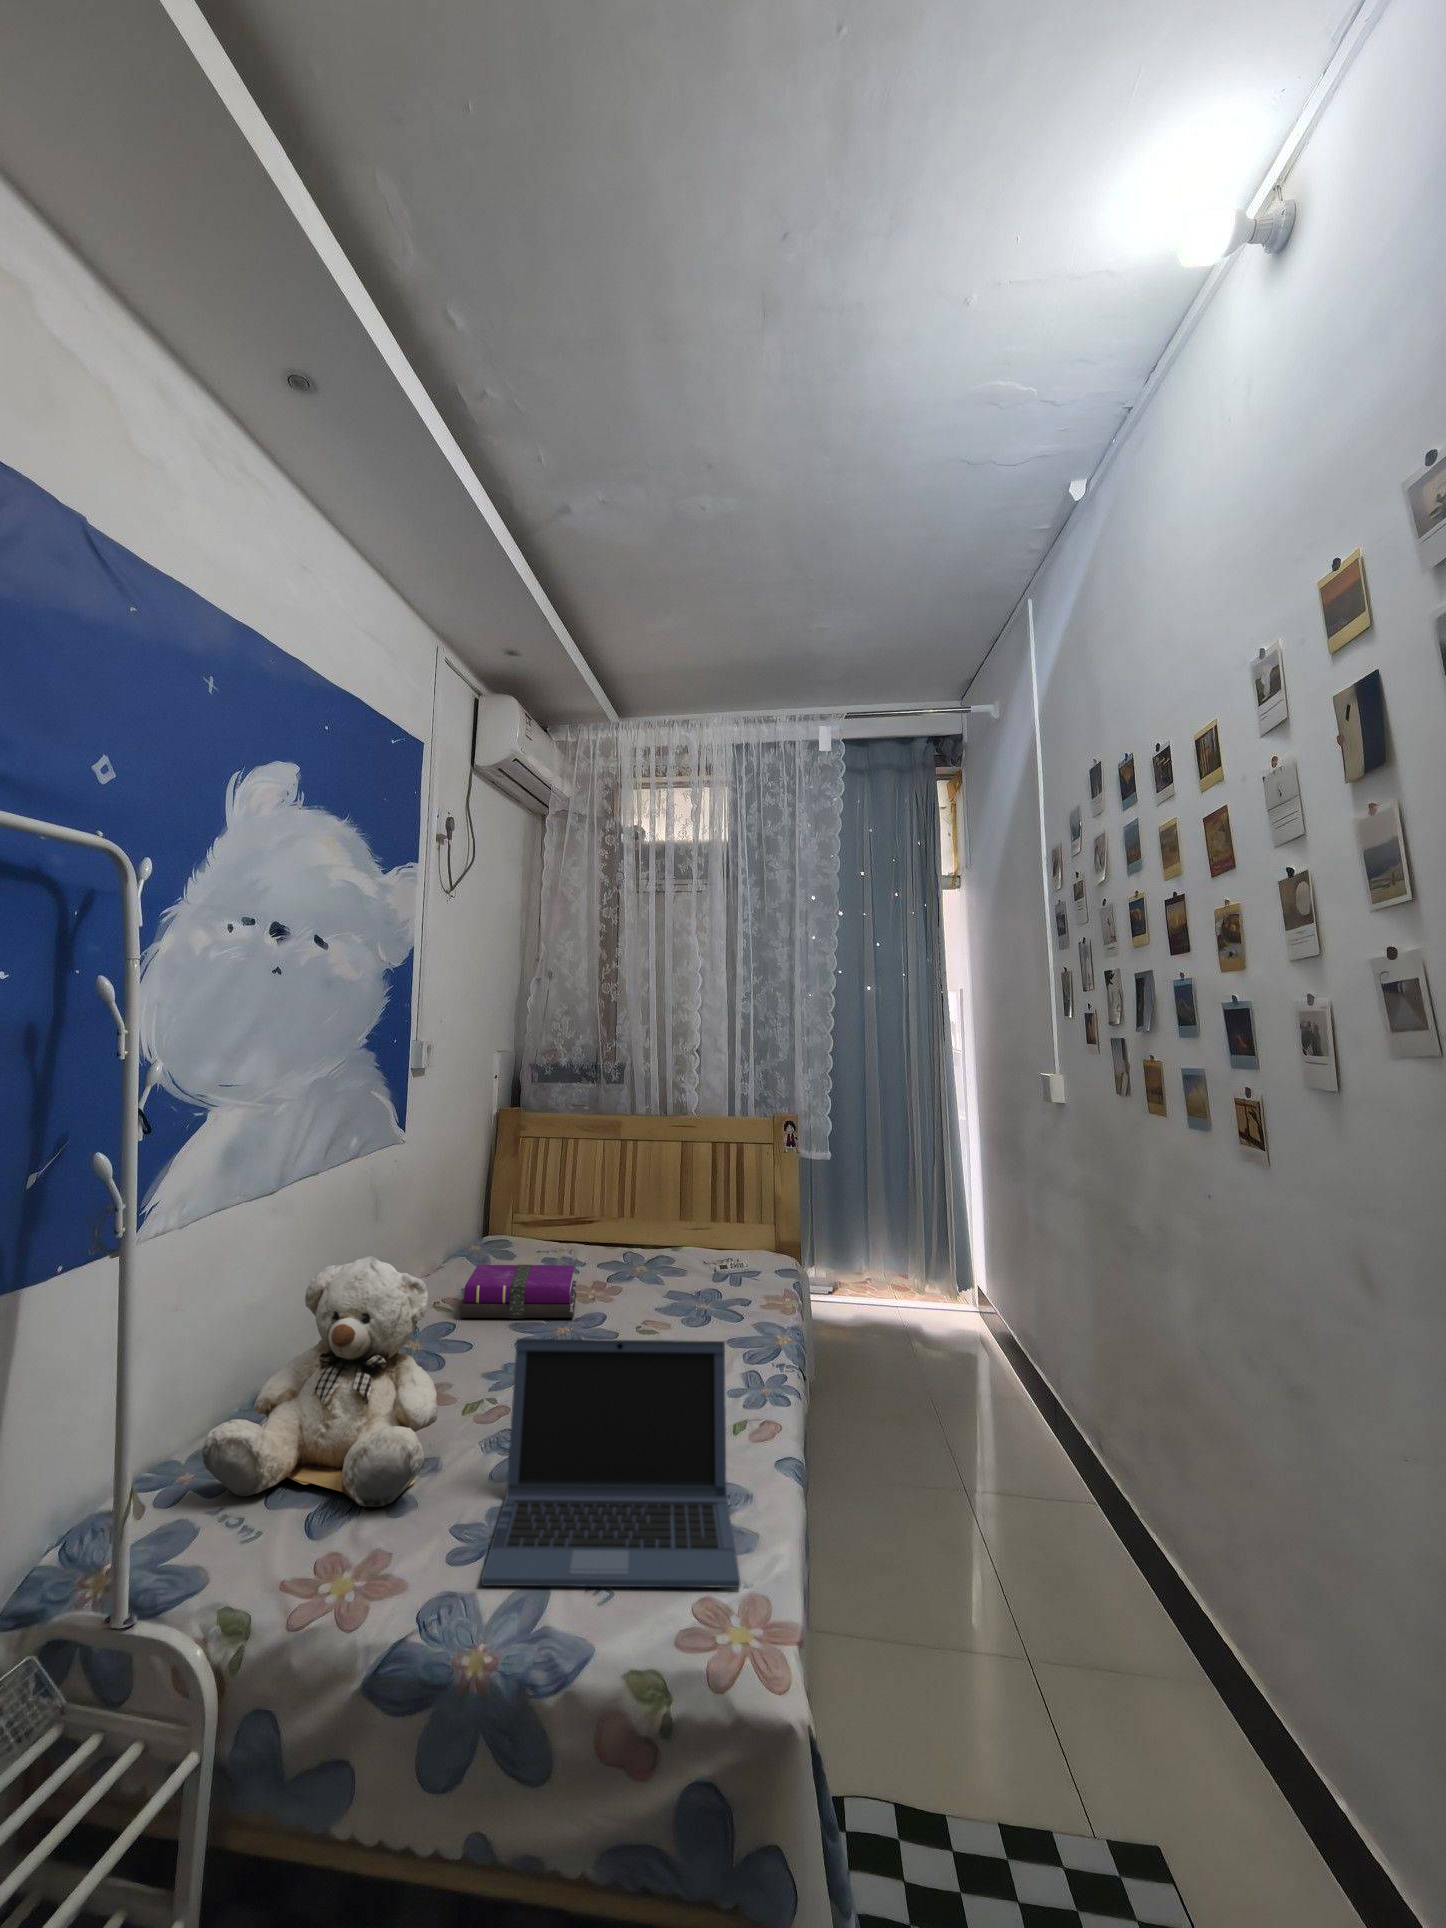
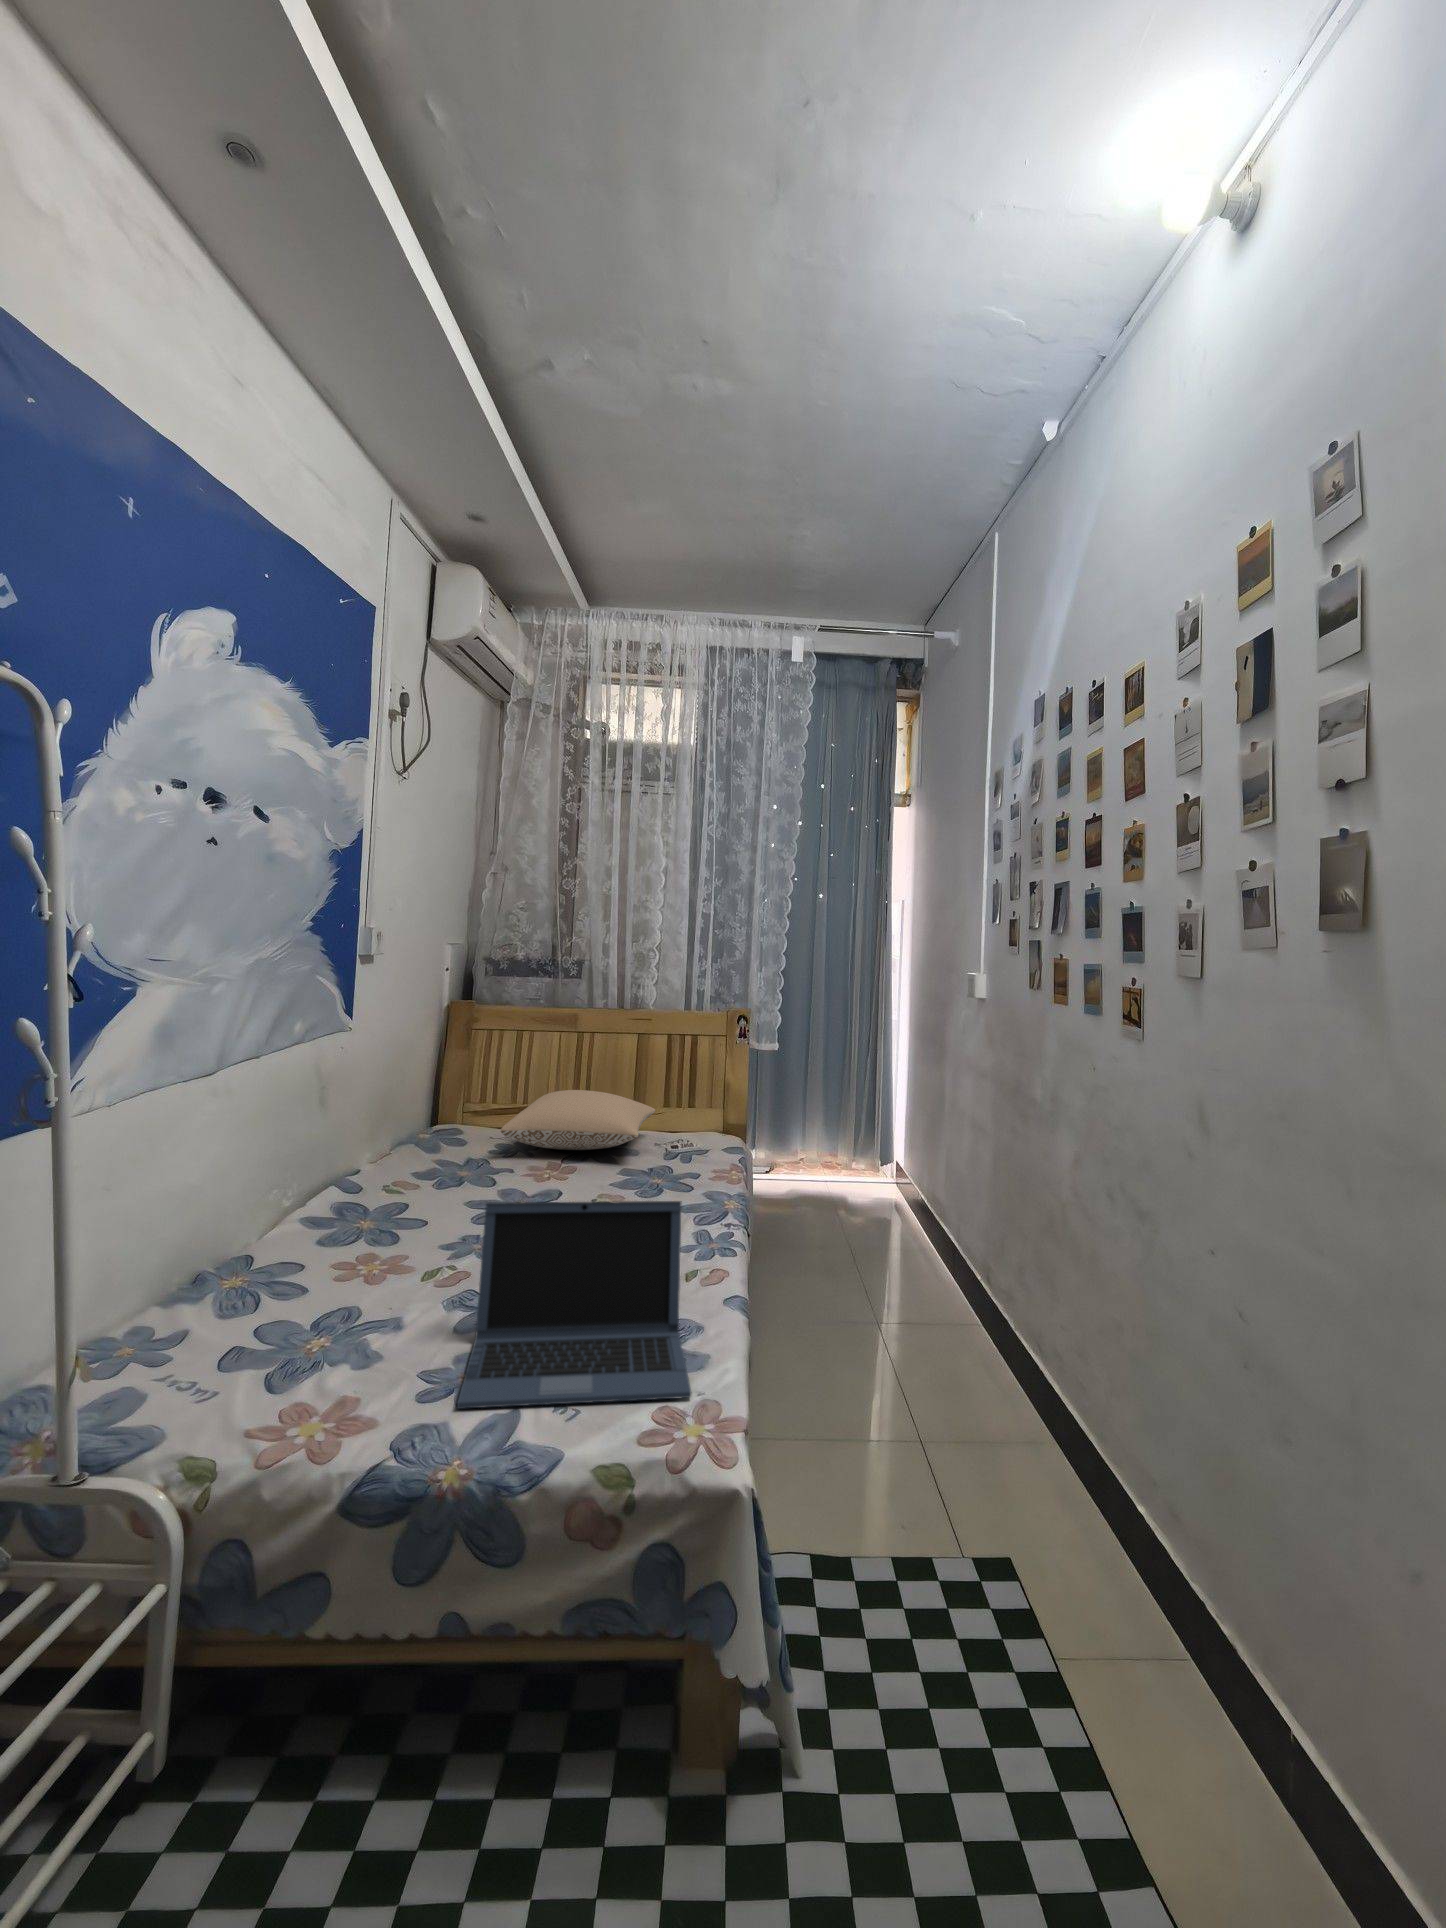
pillow: none [546,1202,704,1266] -> present [501,1090,655,1150]
teddy bear: present [202,1256,438,1507] -> none [170,1132,406,1354]
notebook: present [460,1265,577,1318] -> none [416,1148,532,1197]

